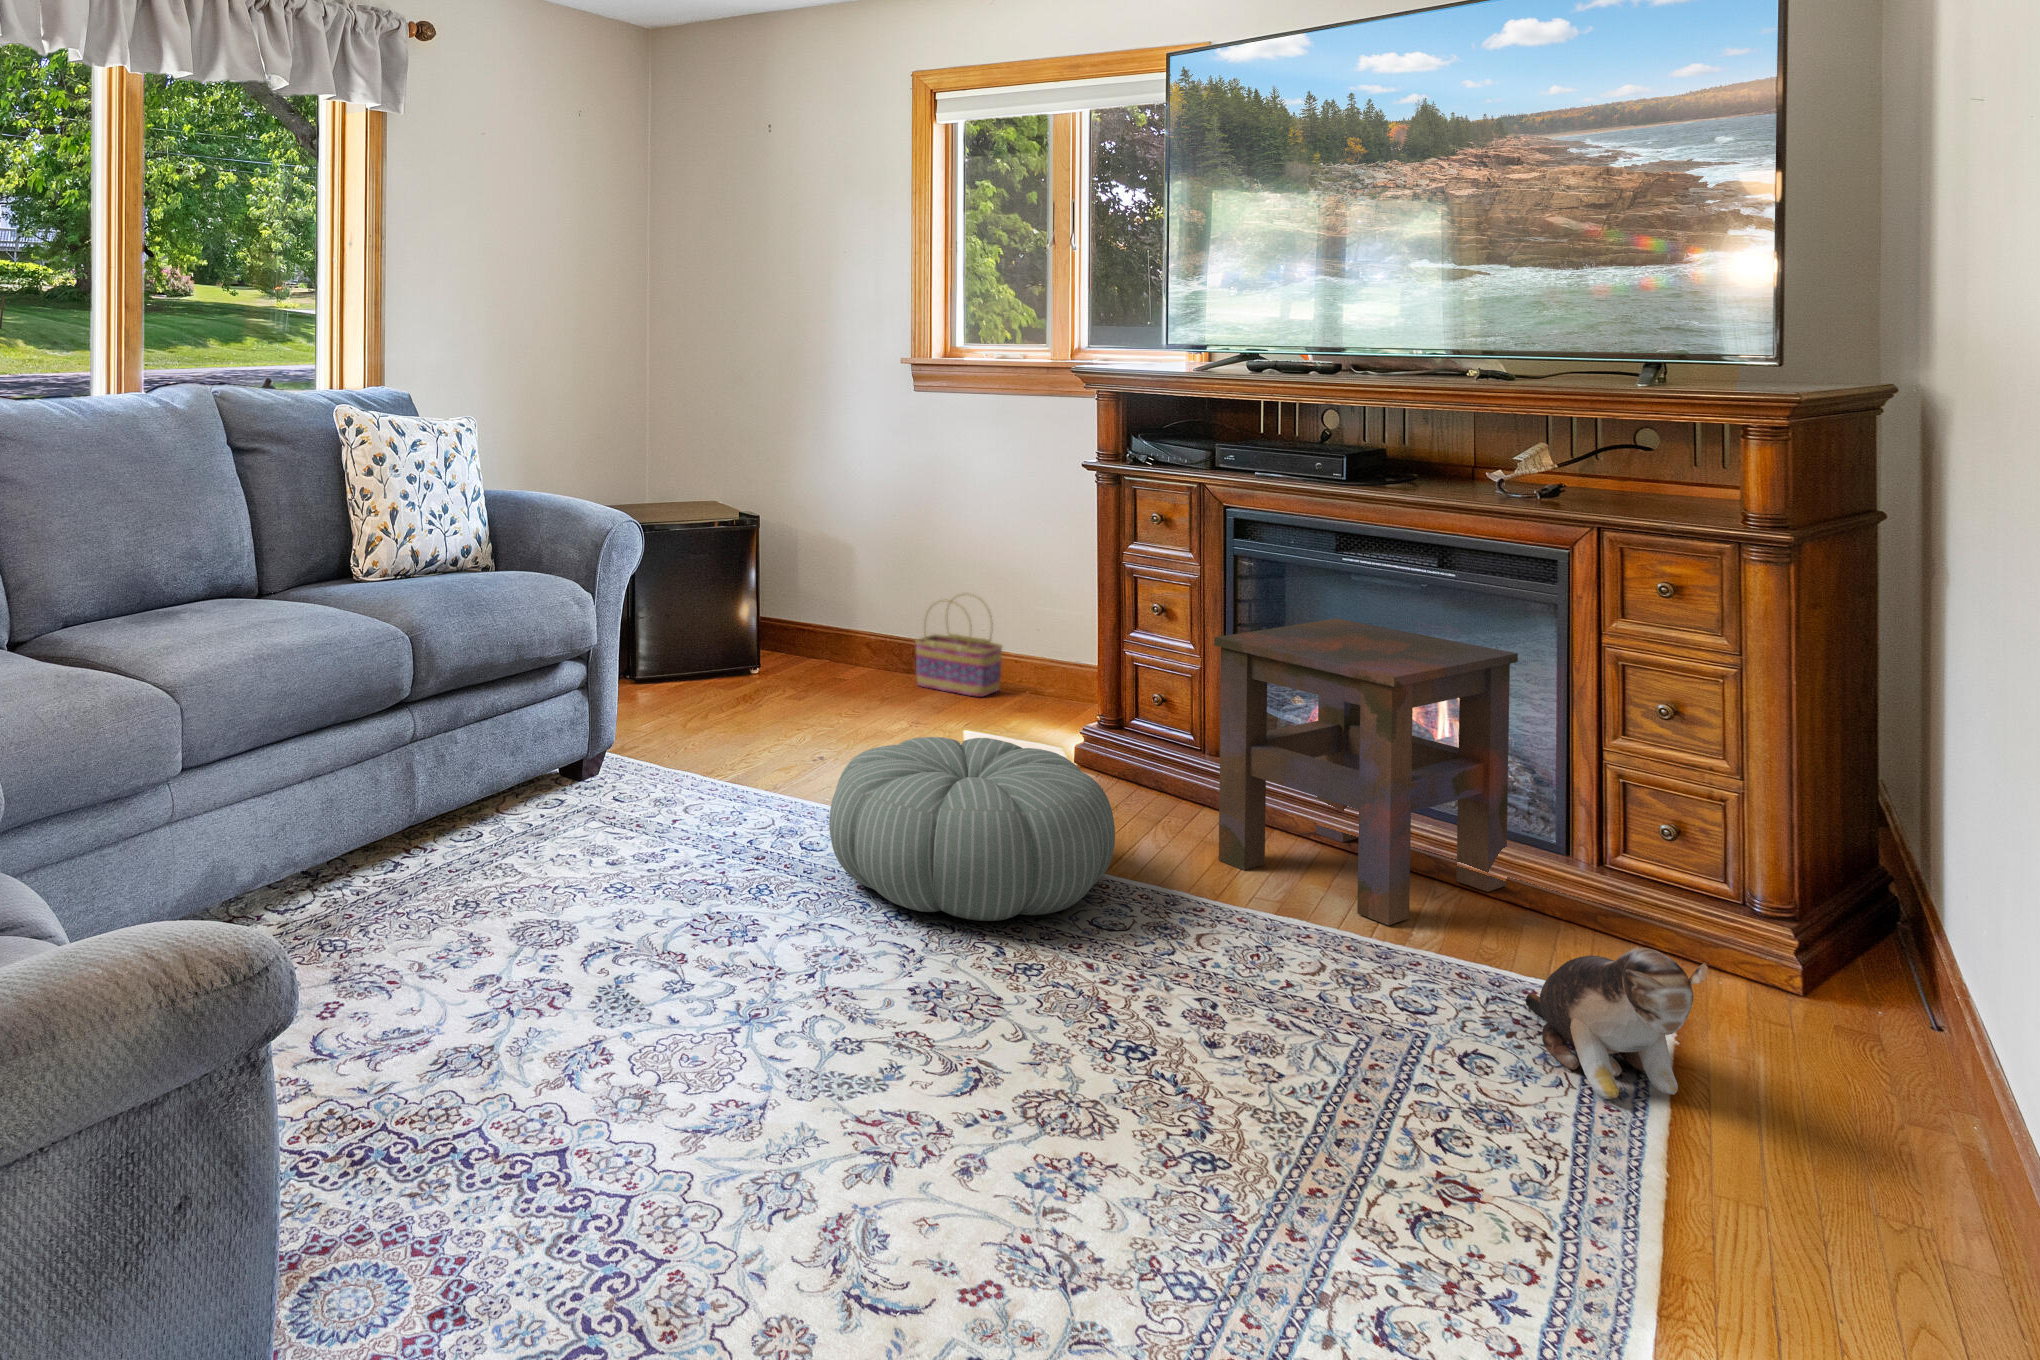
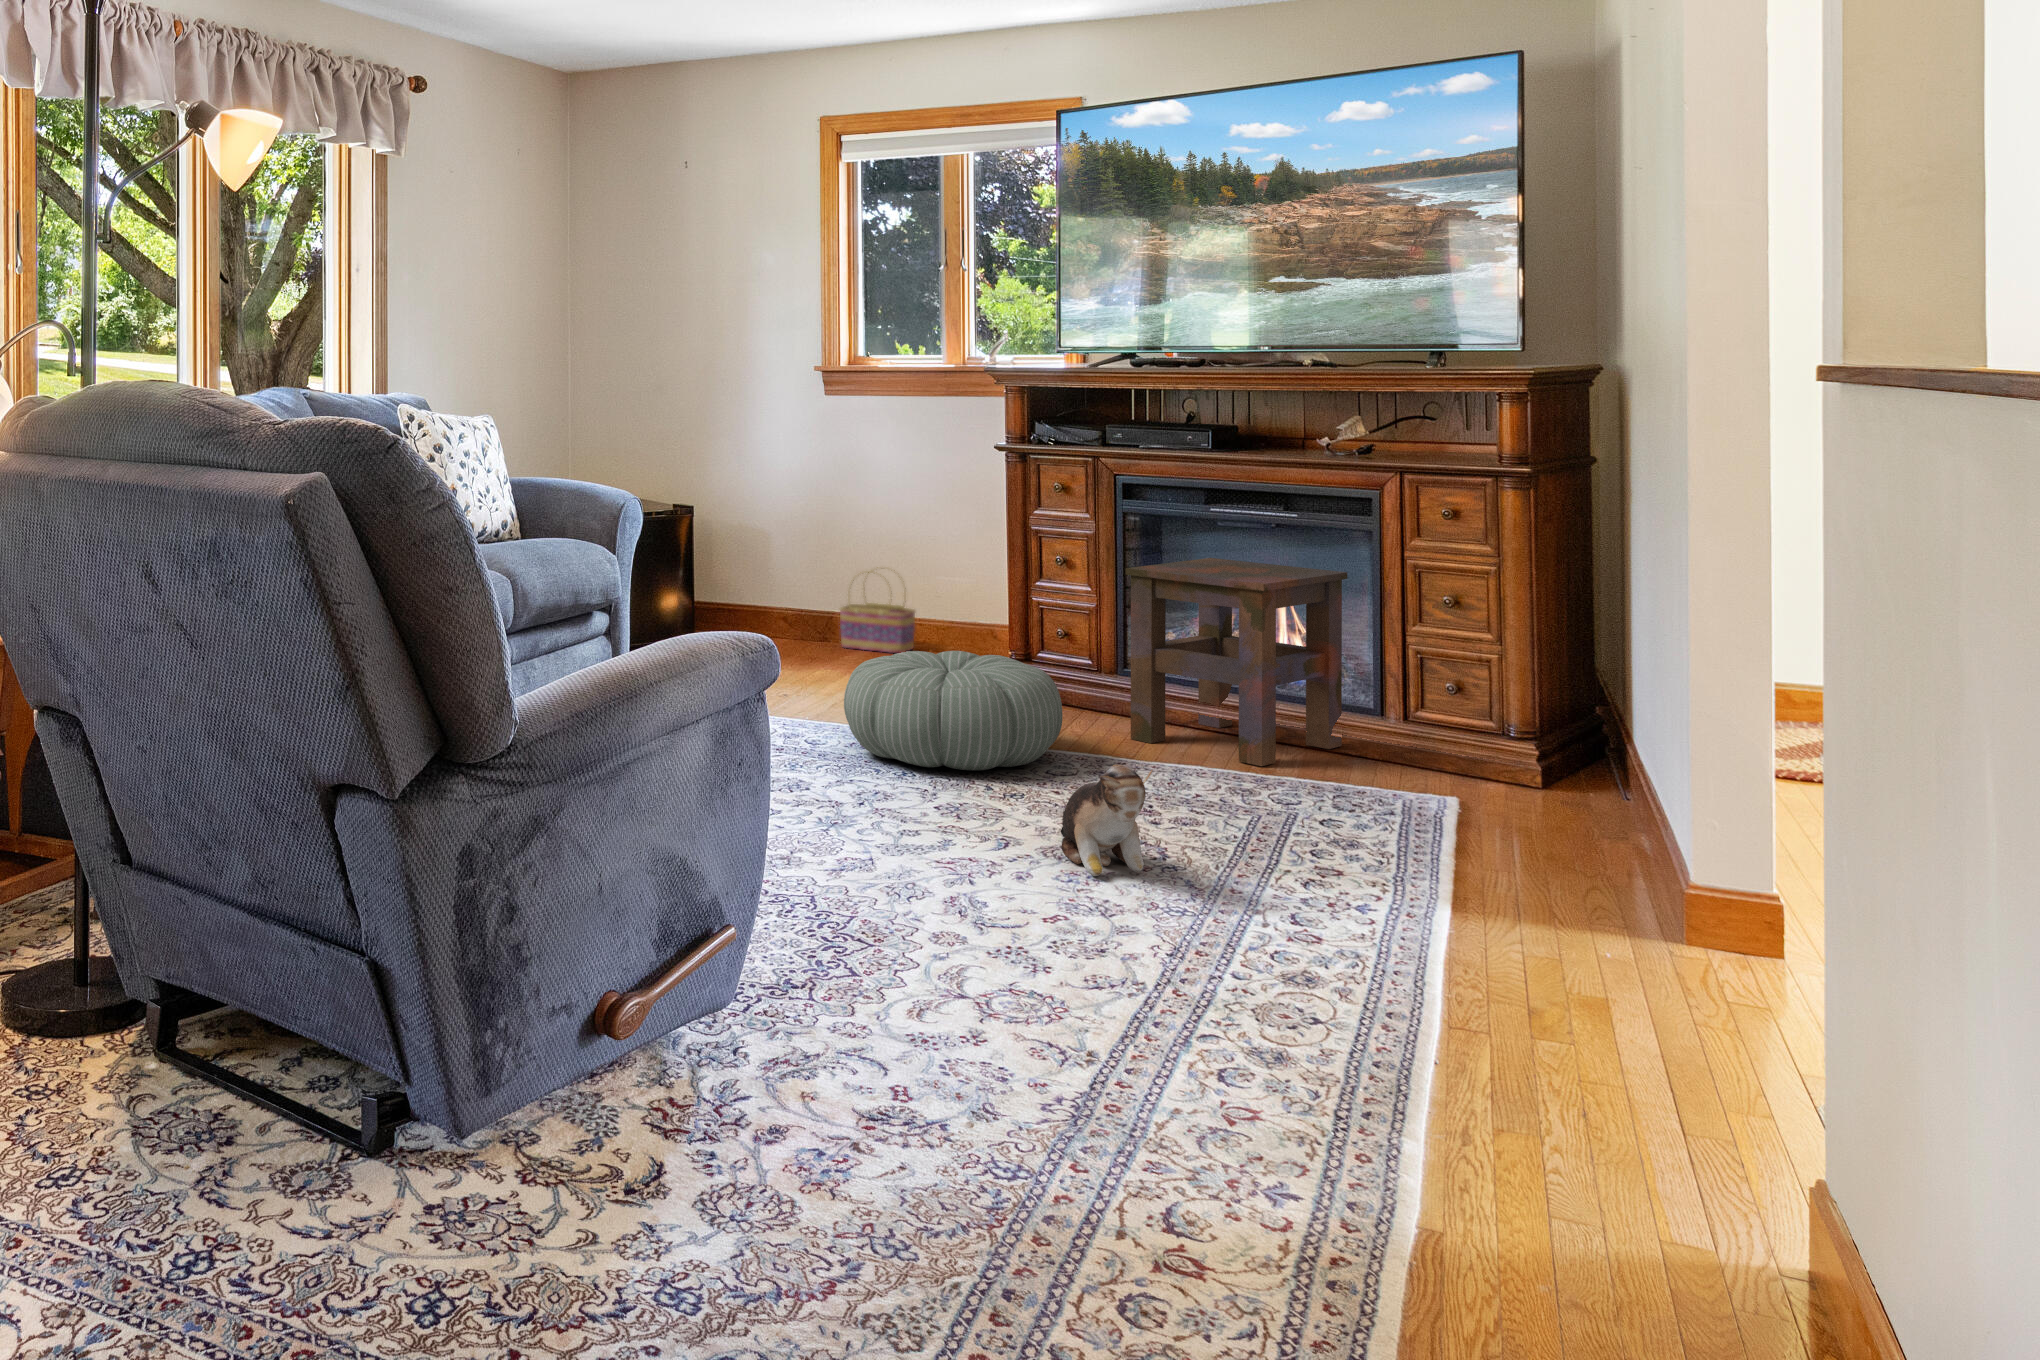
plush toy: present [1525,946,1708,1099] -> present [1060,764,1152,876]

